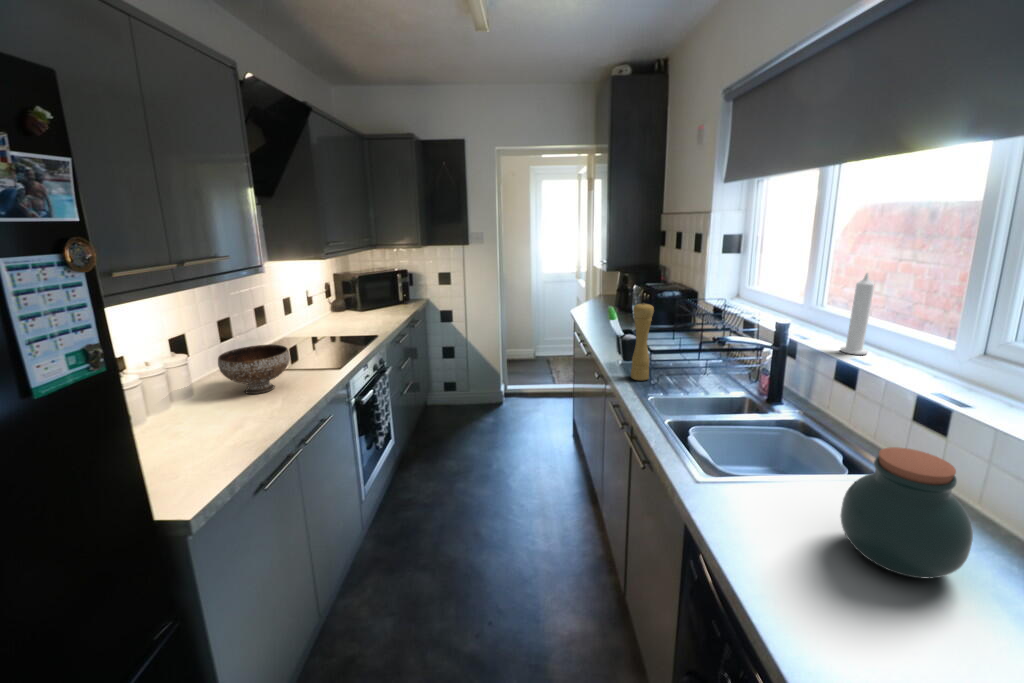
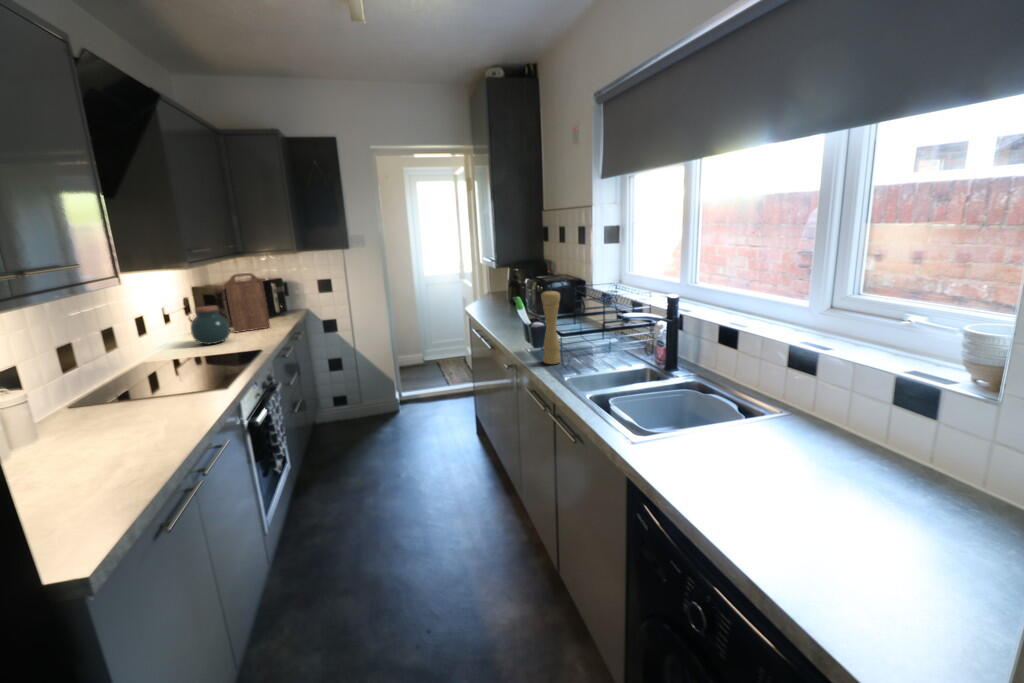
cutting board: none [357,264,392,317] -> present [225,273,270,333]
candle: present [840,273,874,355] -> none [720,249,741,320]
bowl: present [218,344,290,394] -> none [70,367,167,428]
jar: present [840,447,973,579] -> present [191,306,230,344]

